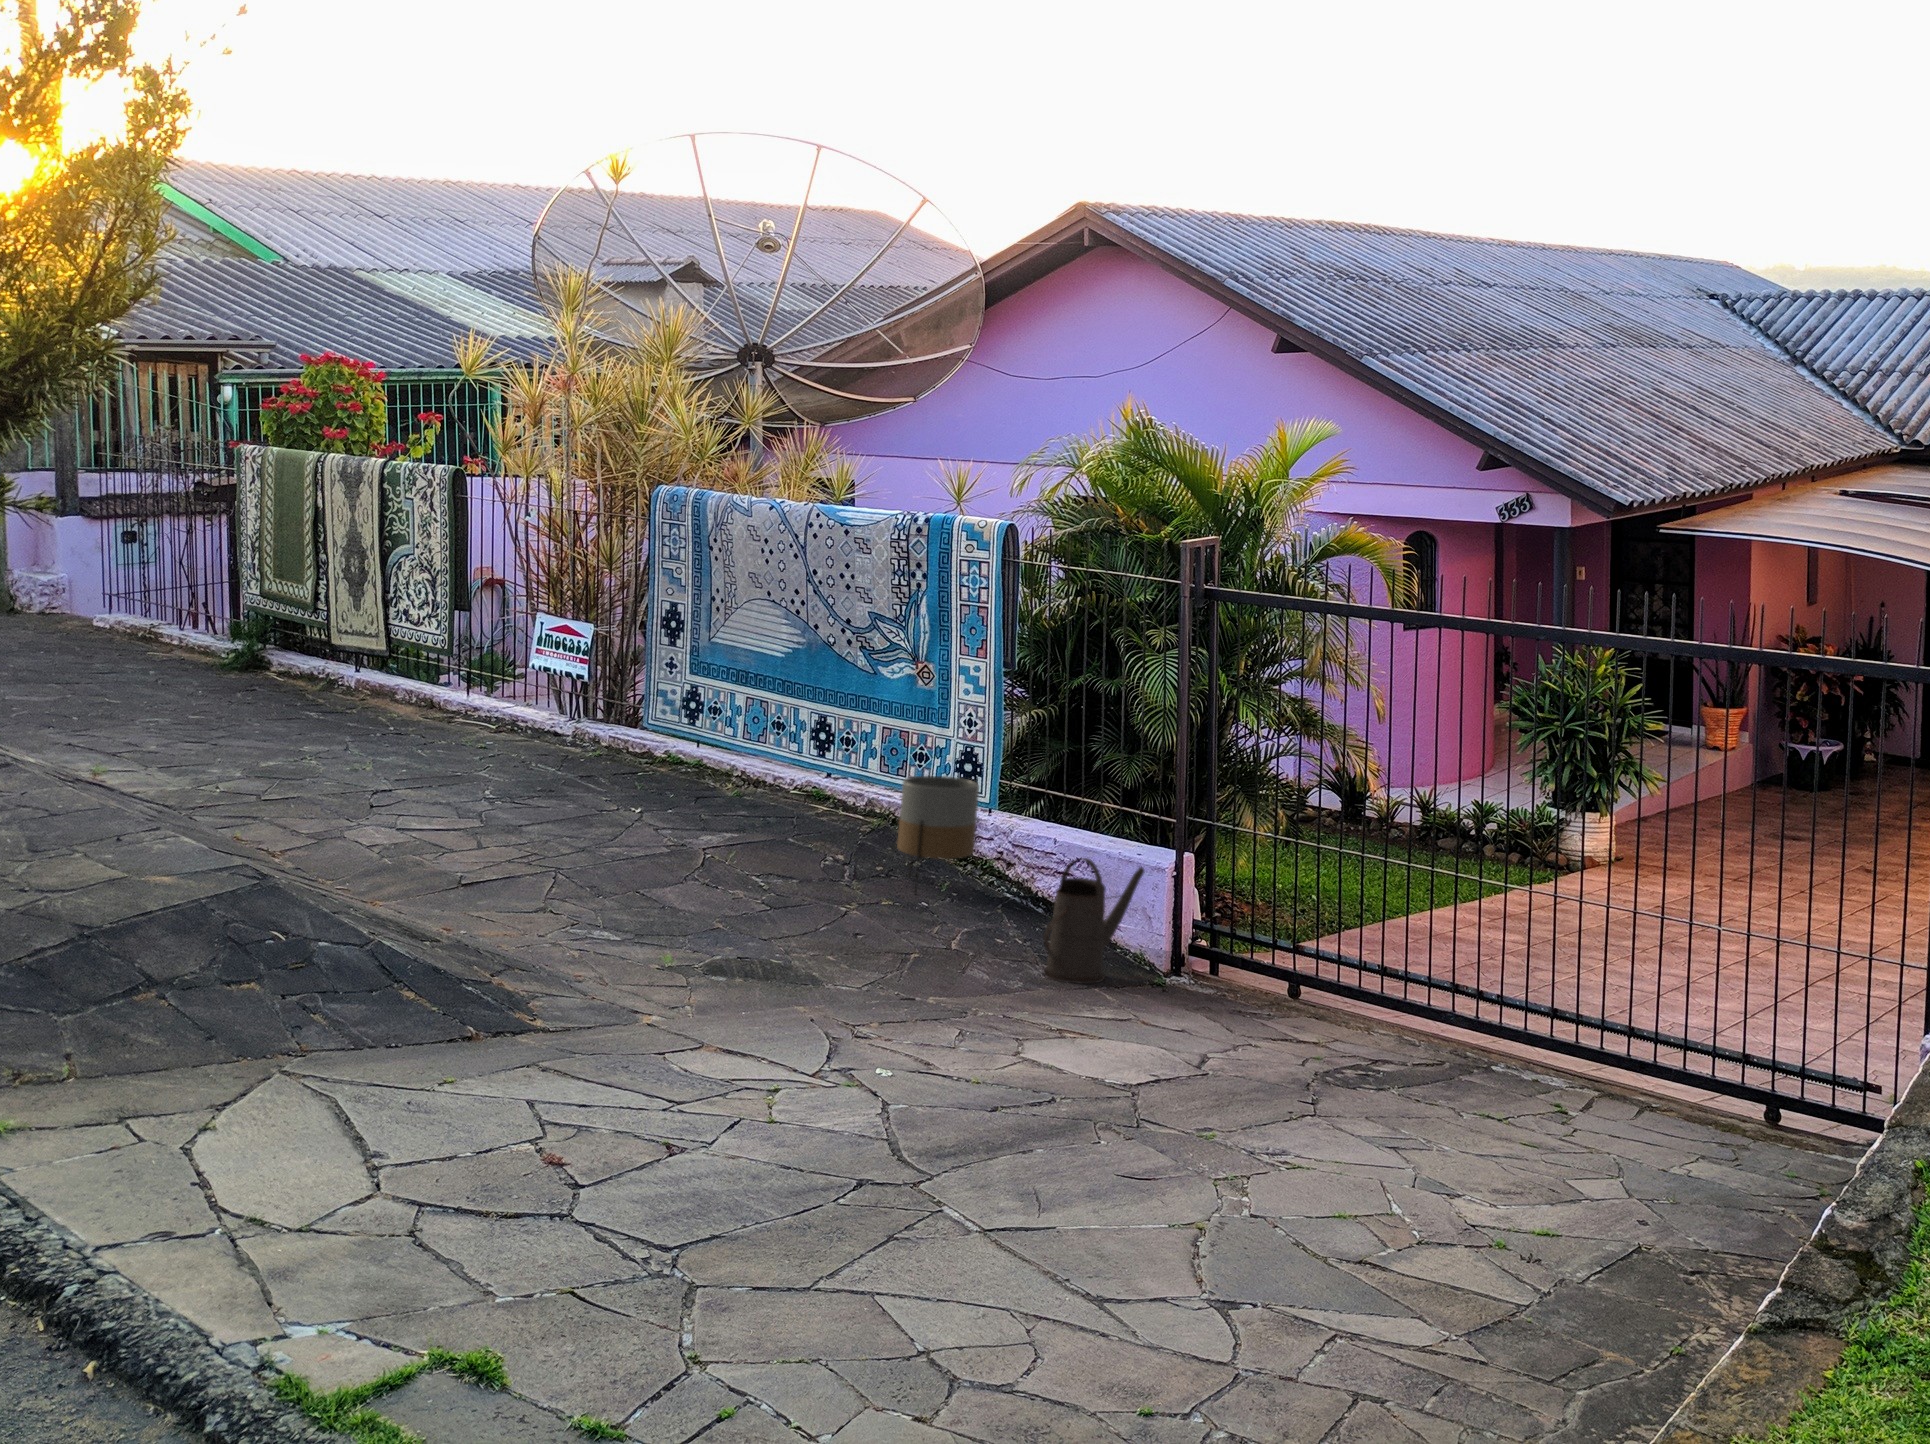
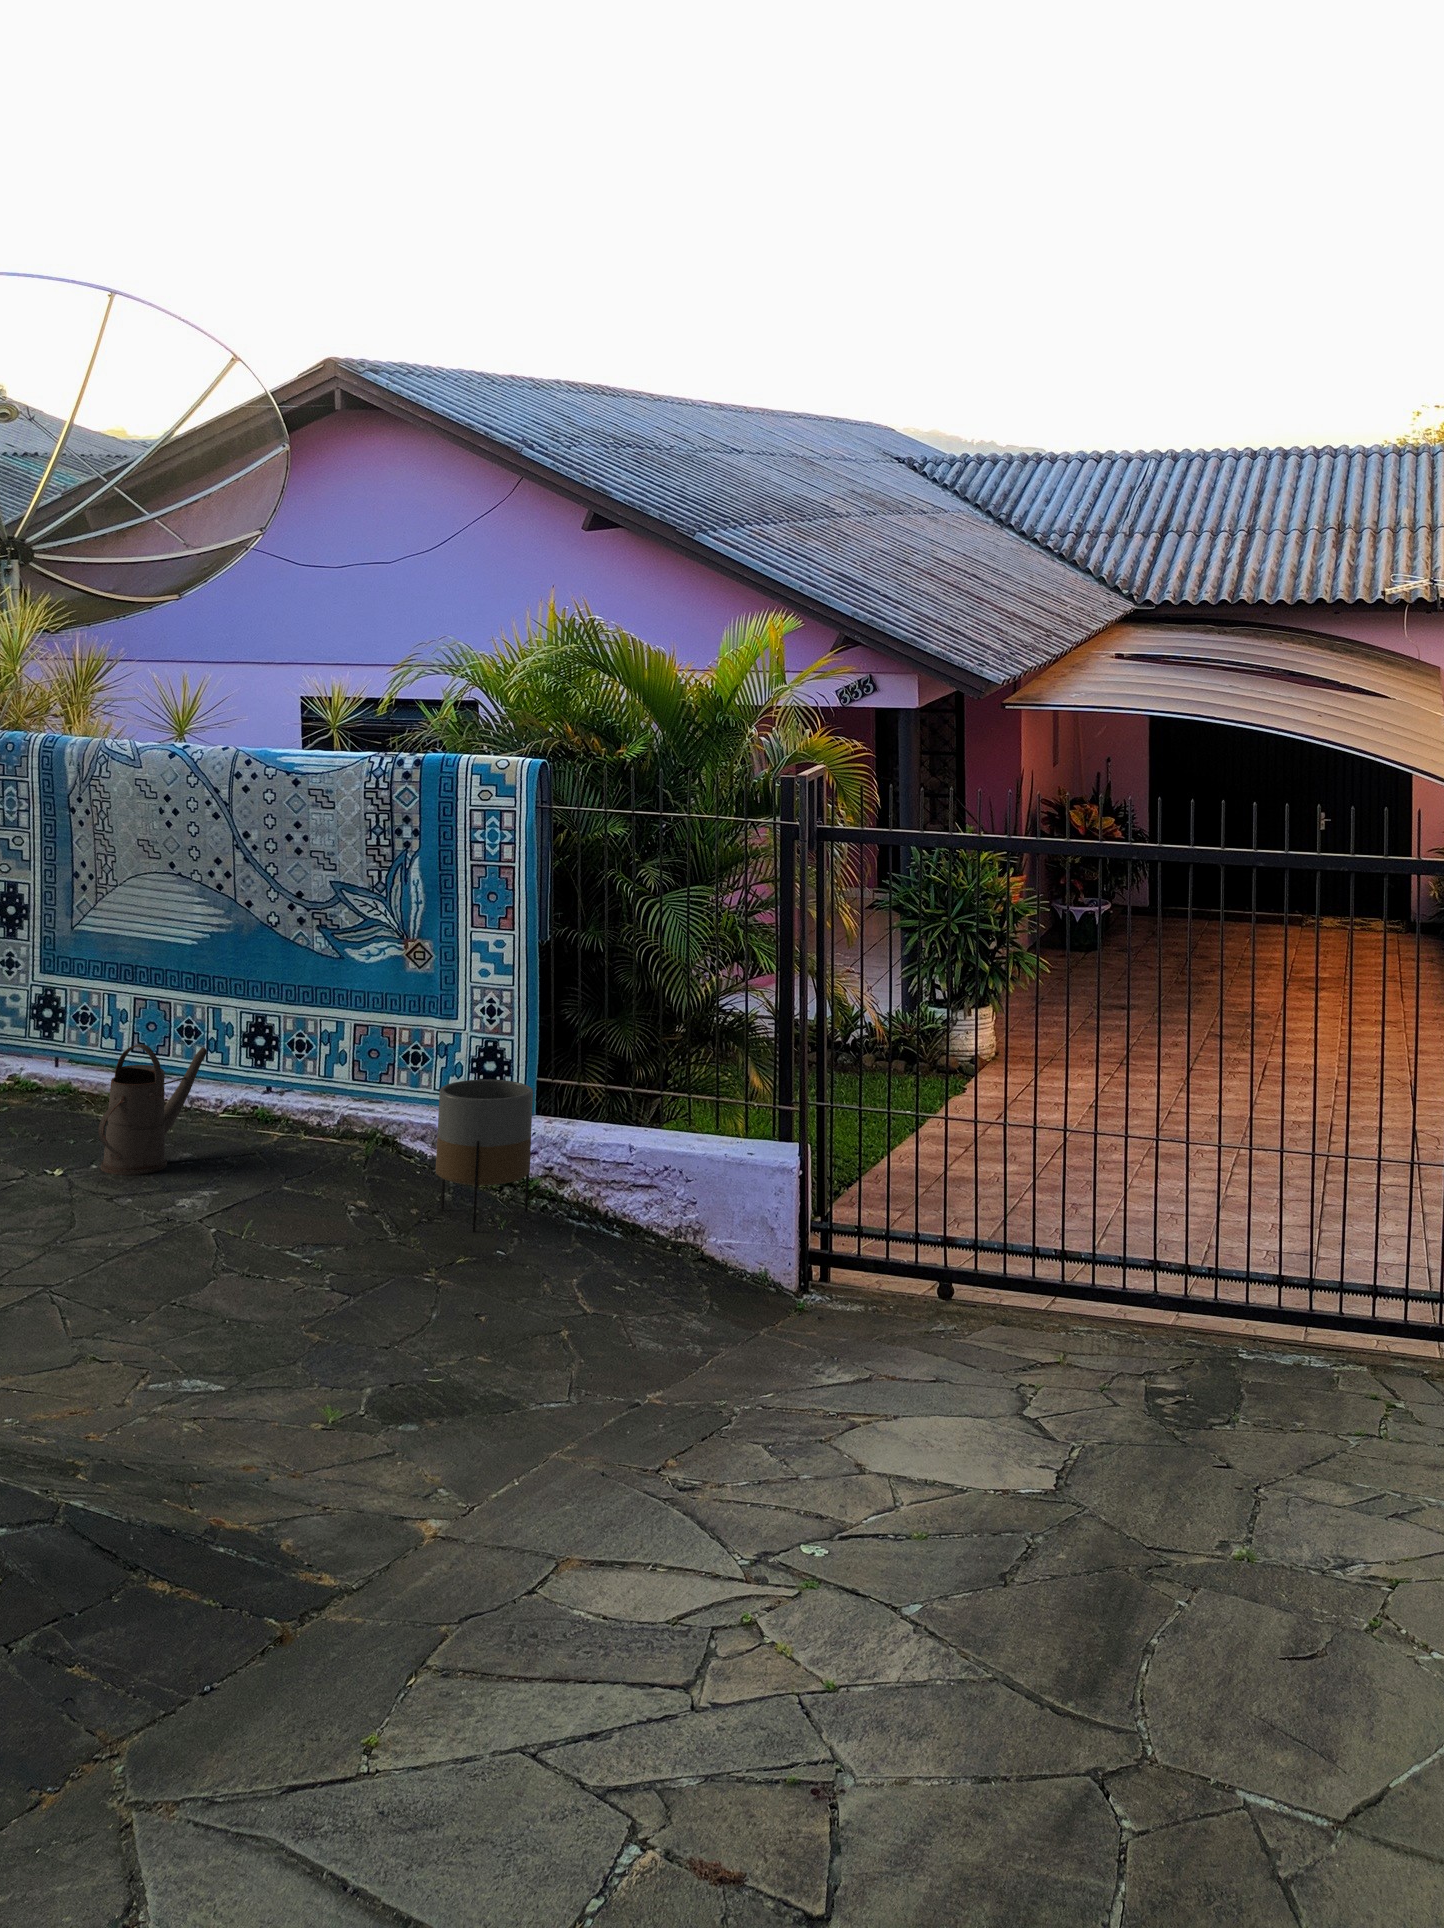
watering can: present [1043,858,1145,984] -> present [98,1044,207,1175]

